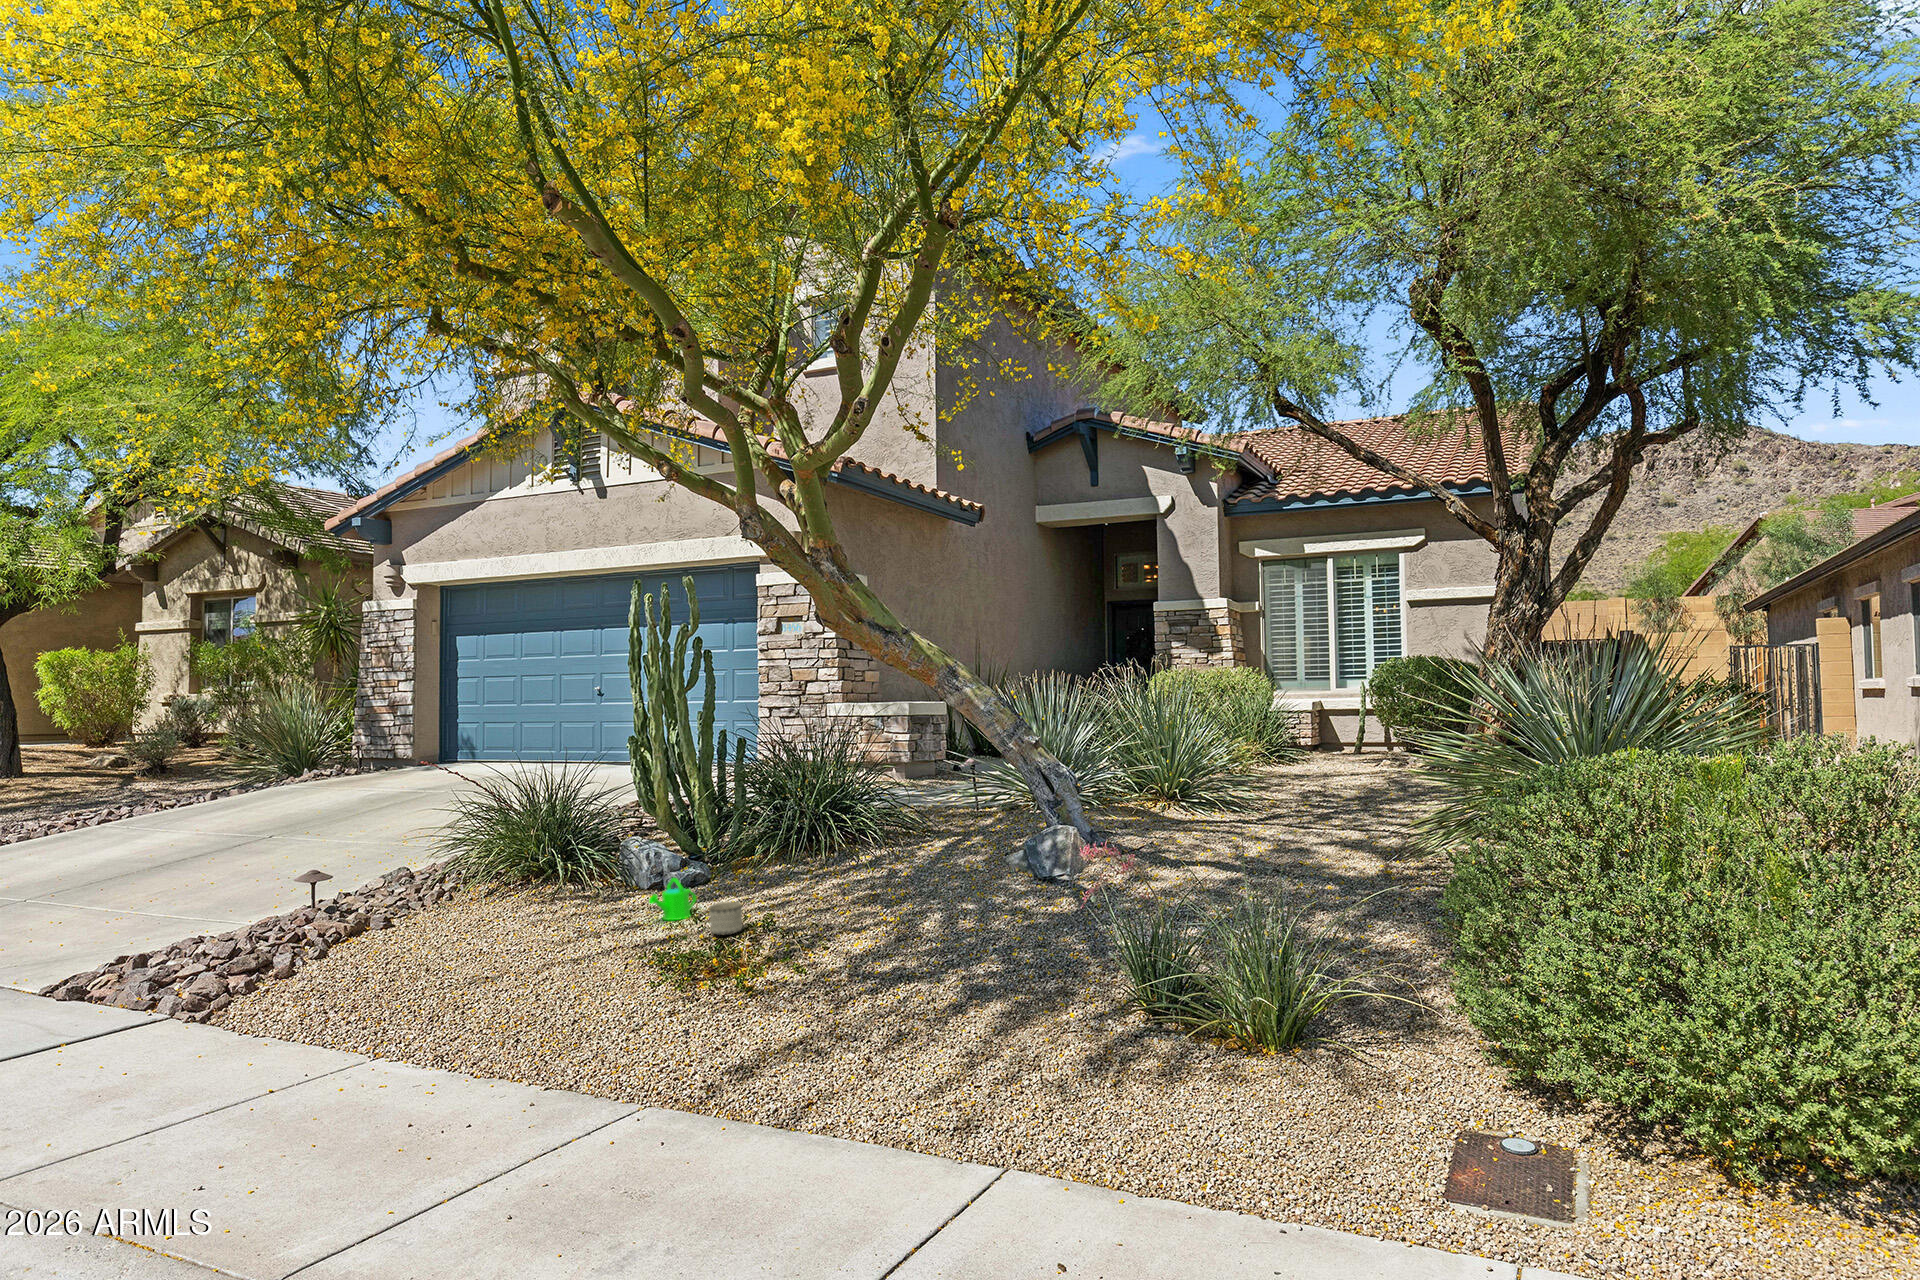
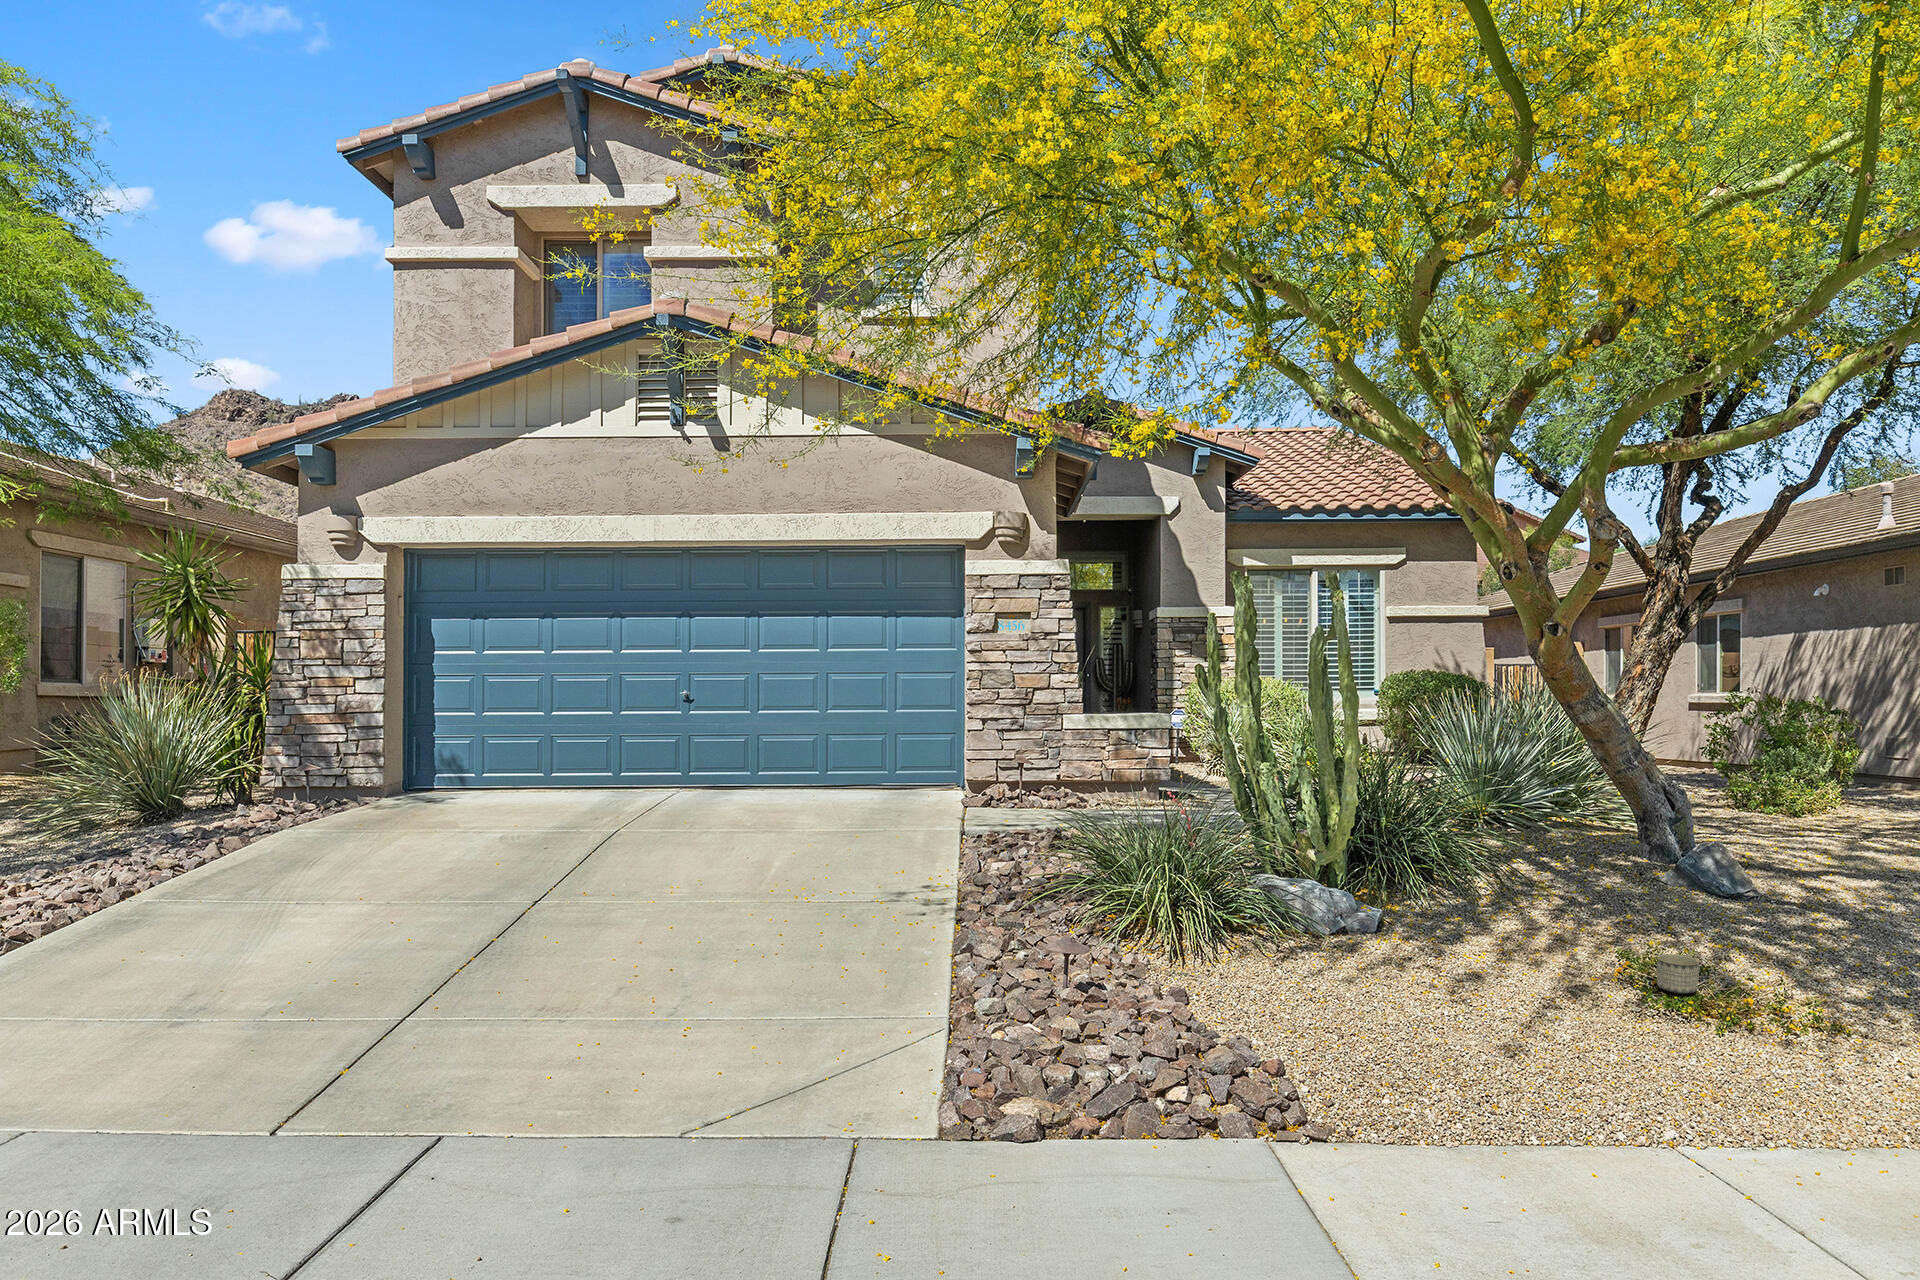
watering can: present [649,878,696,920] -> none [1528,931,1567,982]

